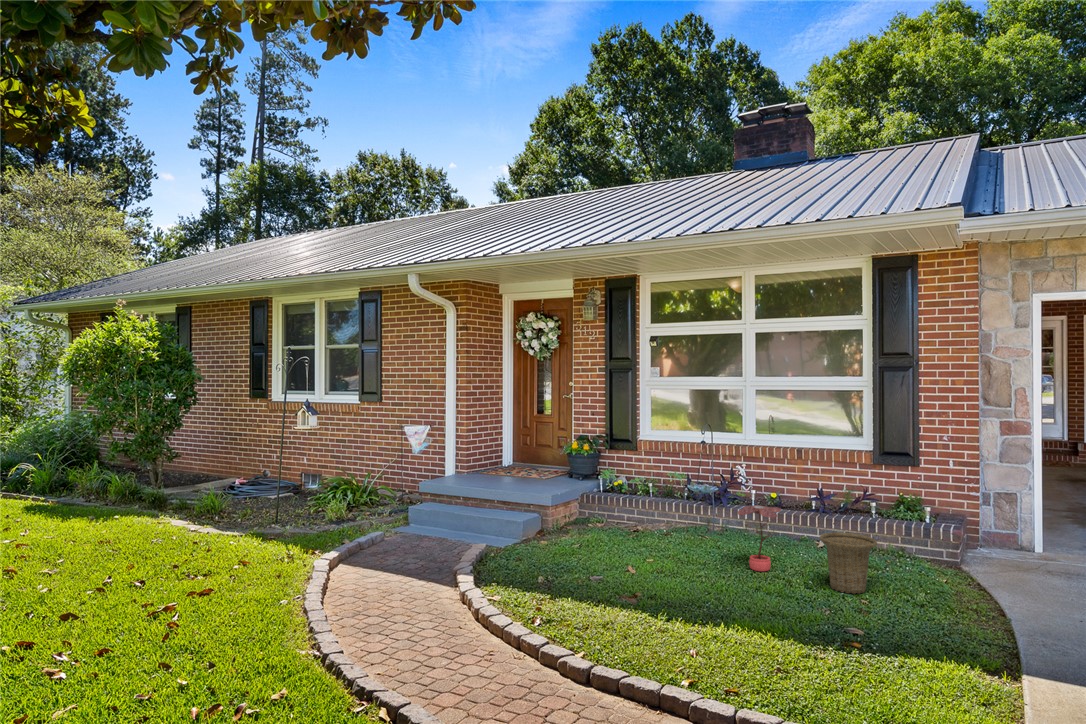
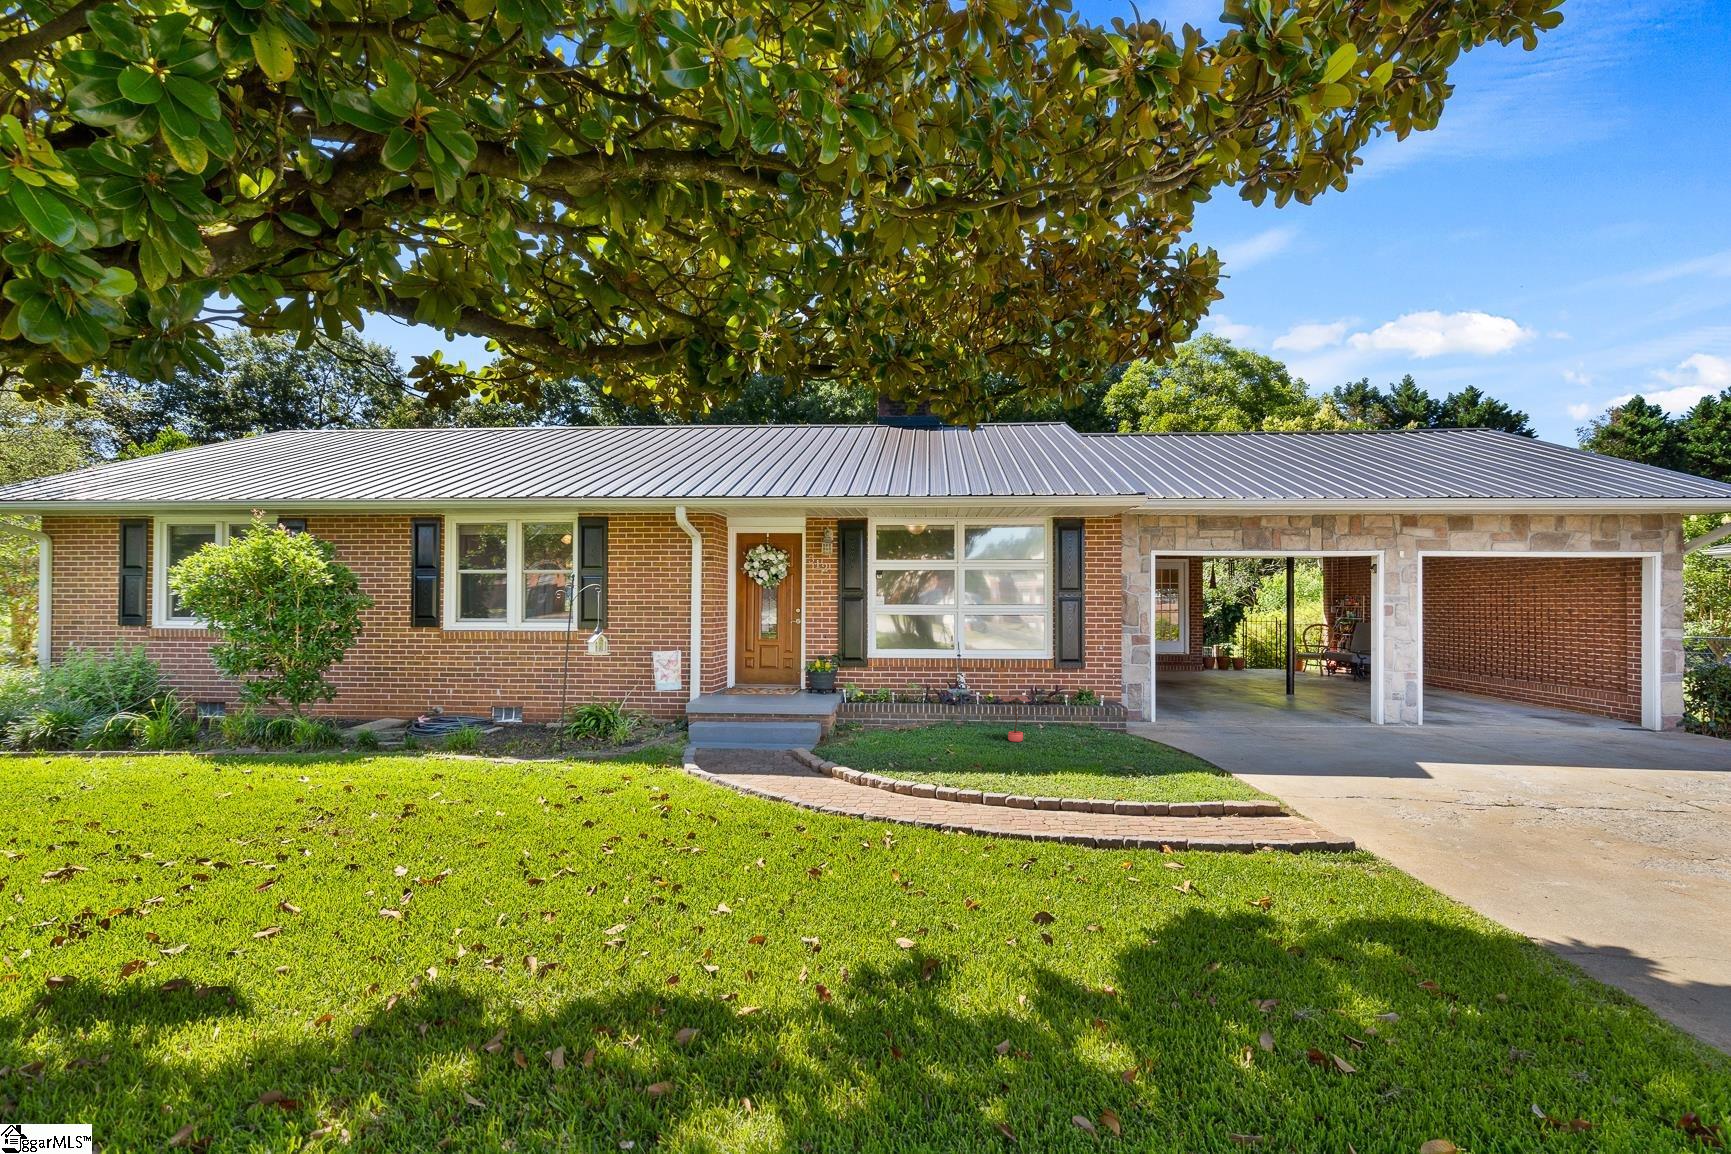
basket: present [820,532,877,594] -> none [1061,709,1098,748]

